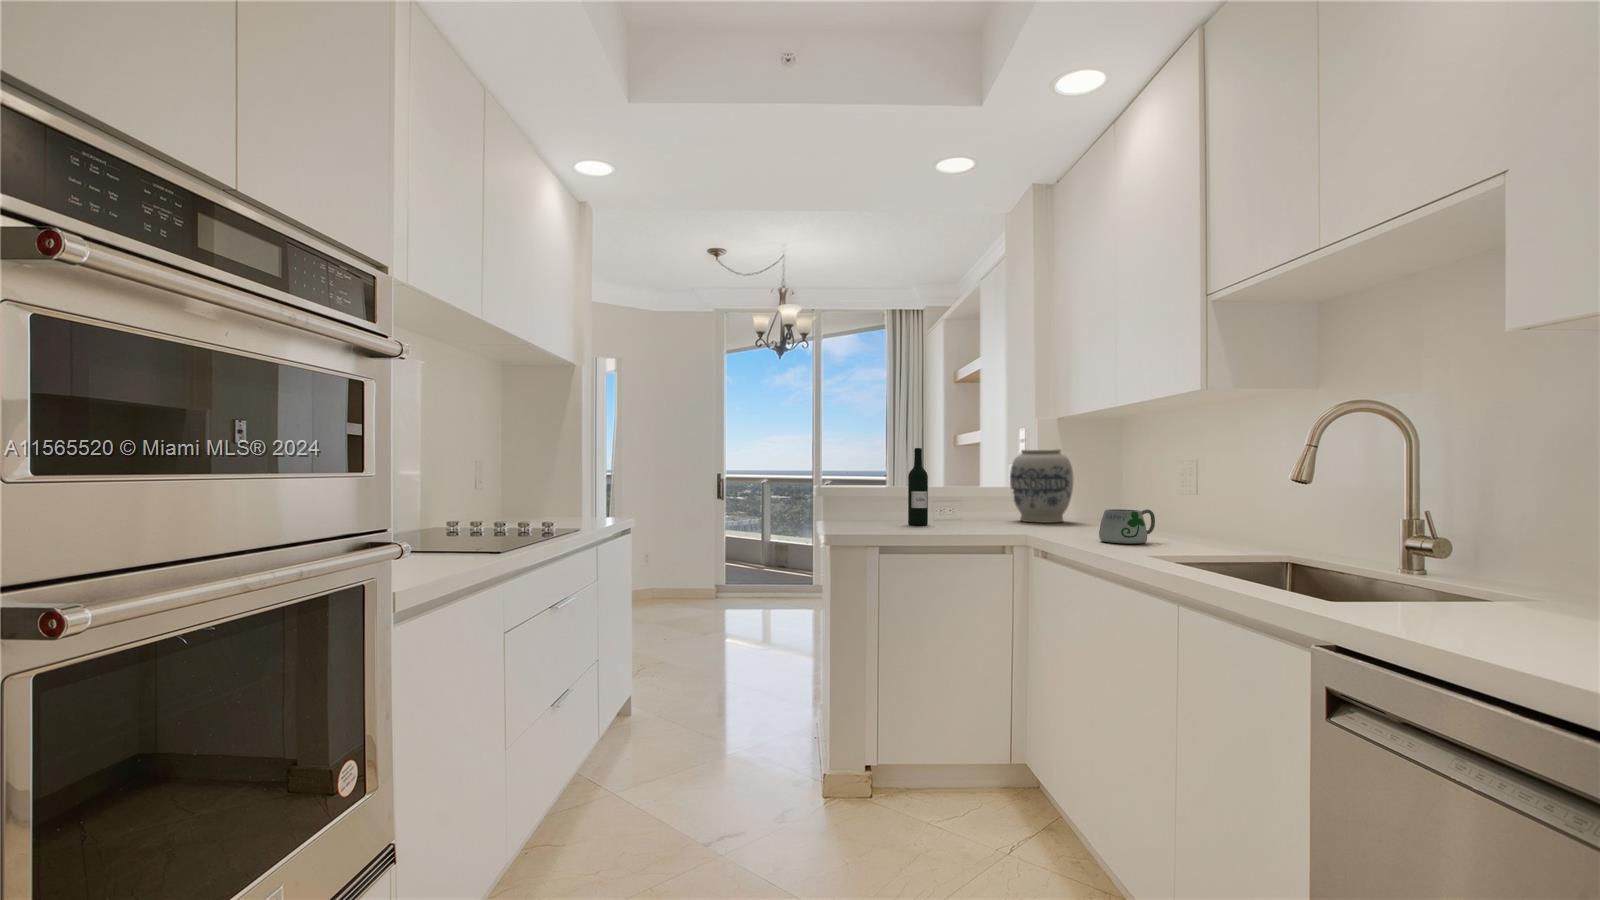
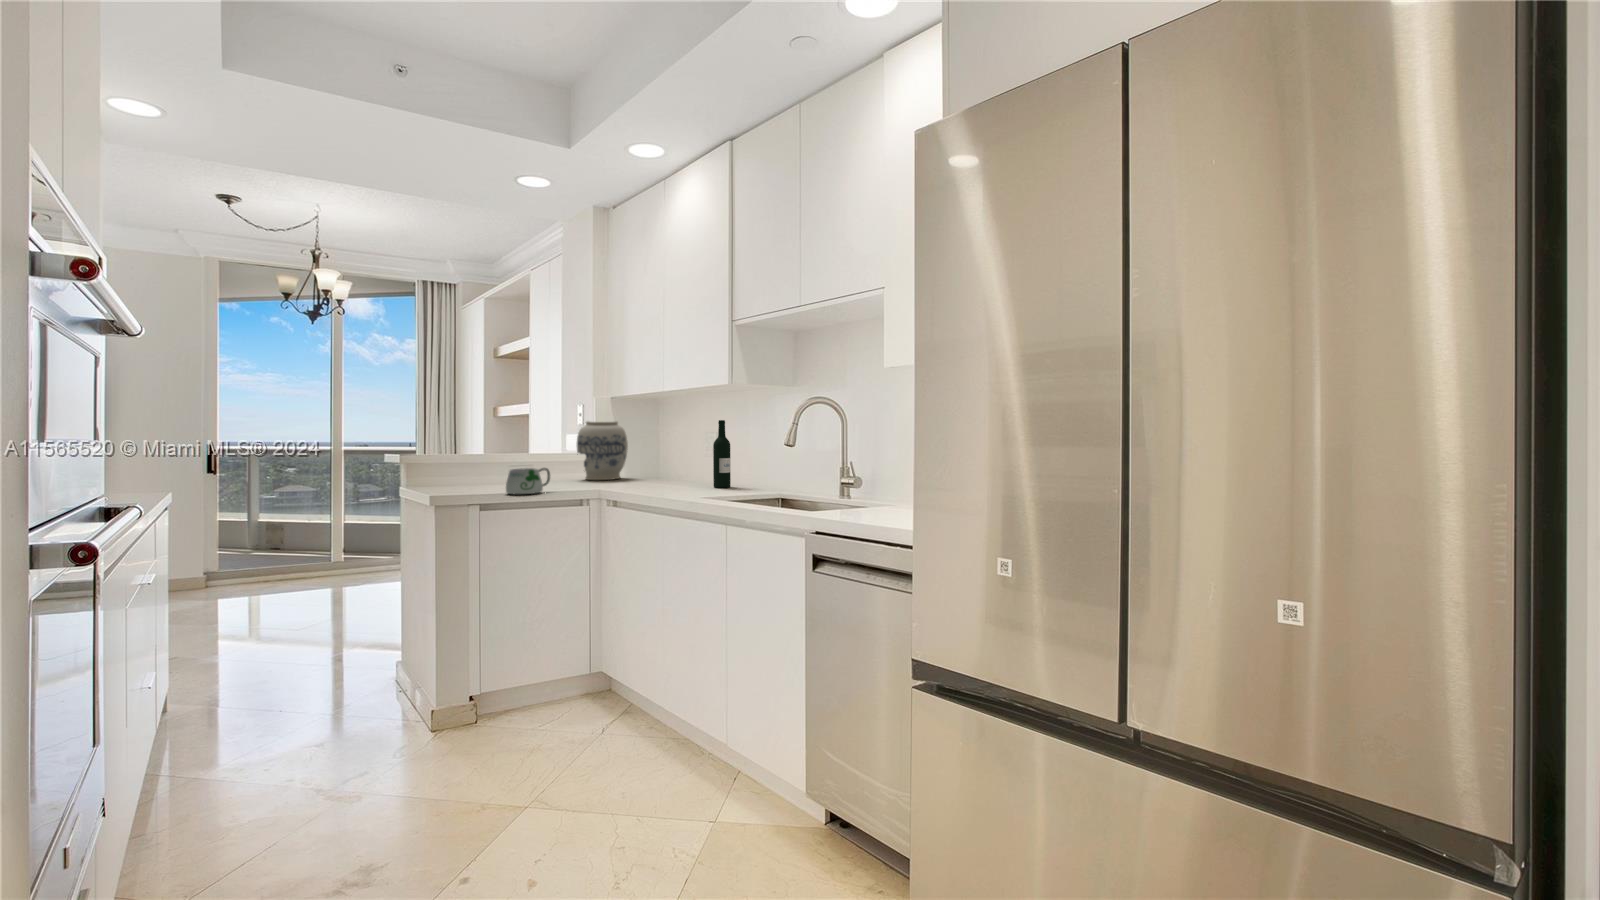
wine bottle: present [908,448,928,525] -> present [713,420,731,488]
mug: present [1099,509,1155,544] -> present [506,468,550,494]

